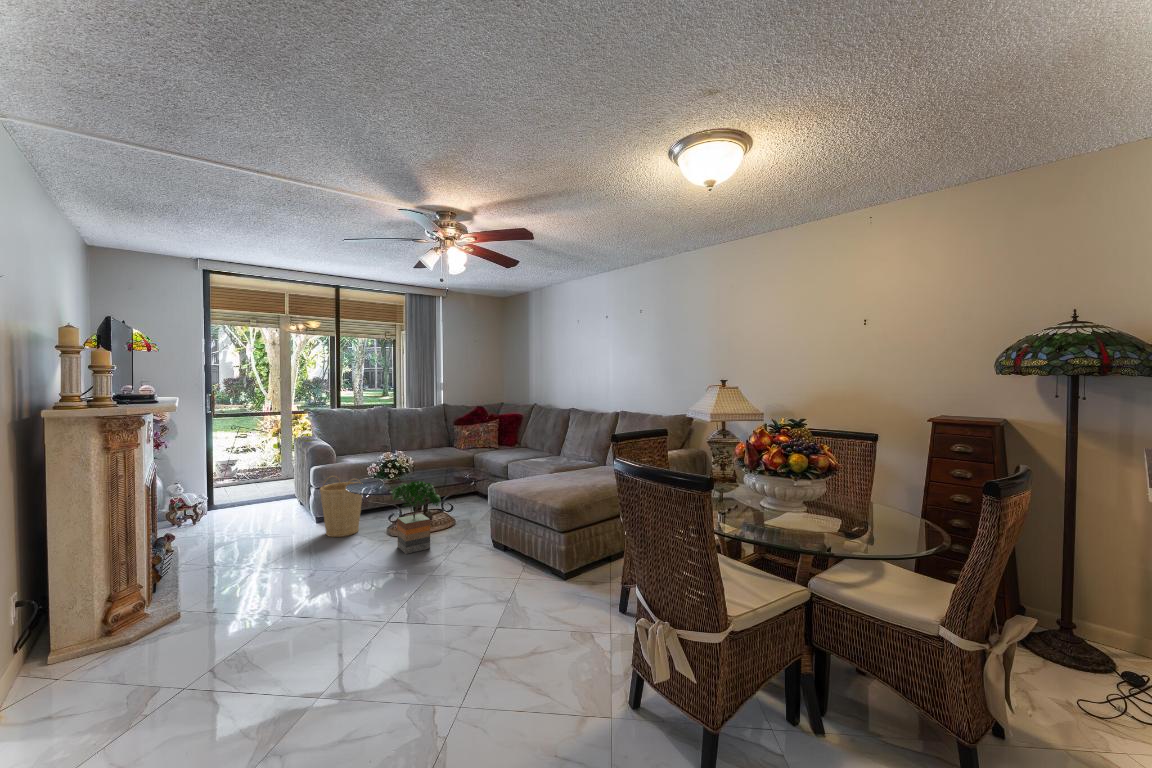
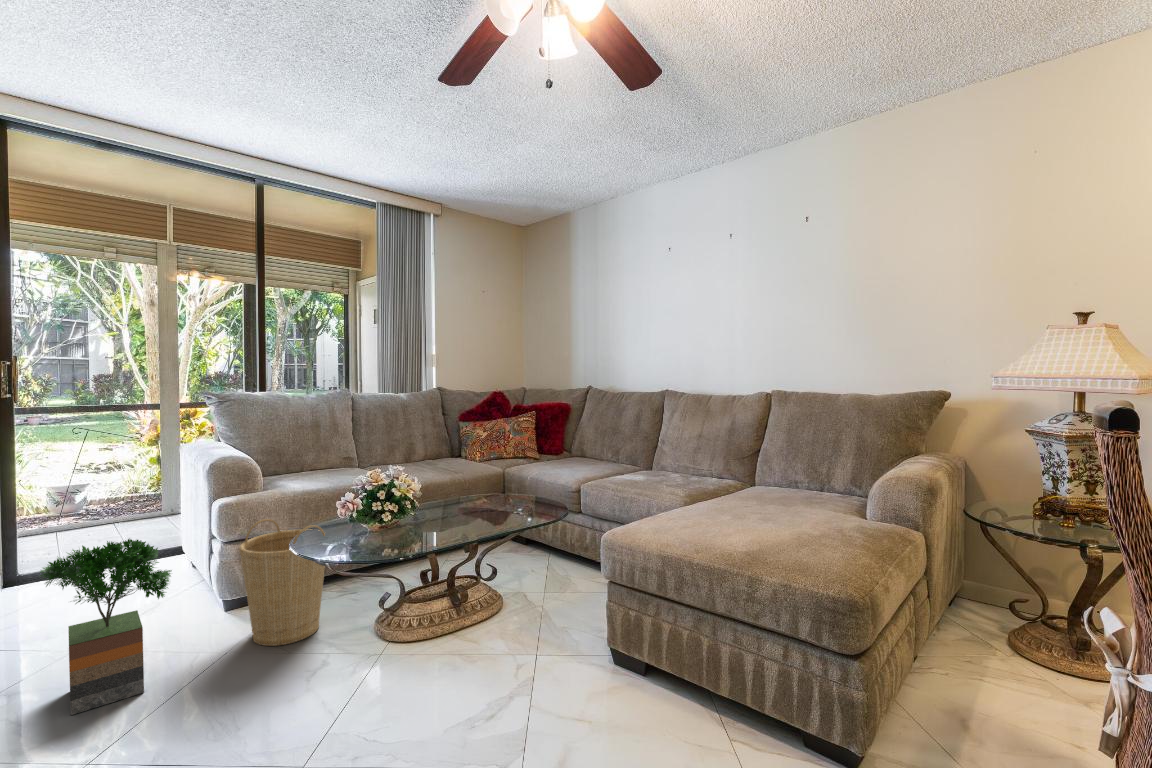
potted tree: present [391,481,441,554] -> present [40,539,172,715]

